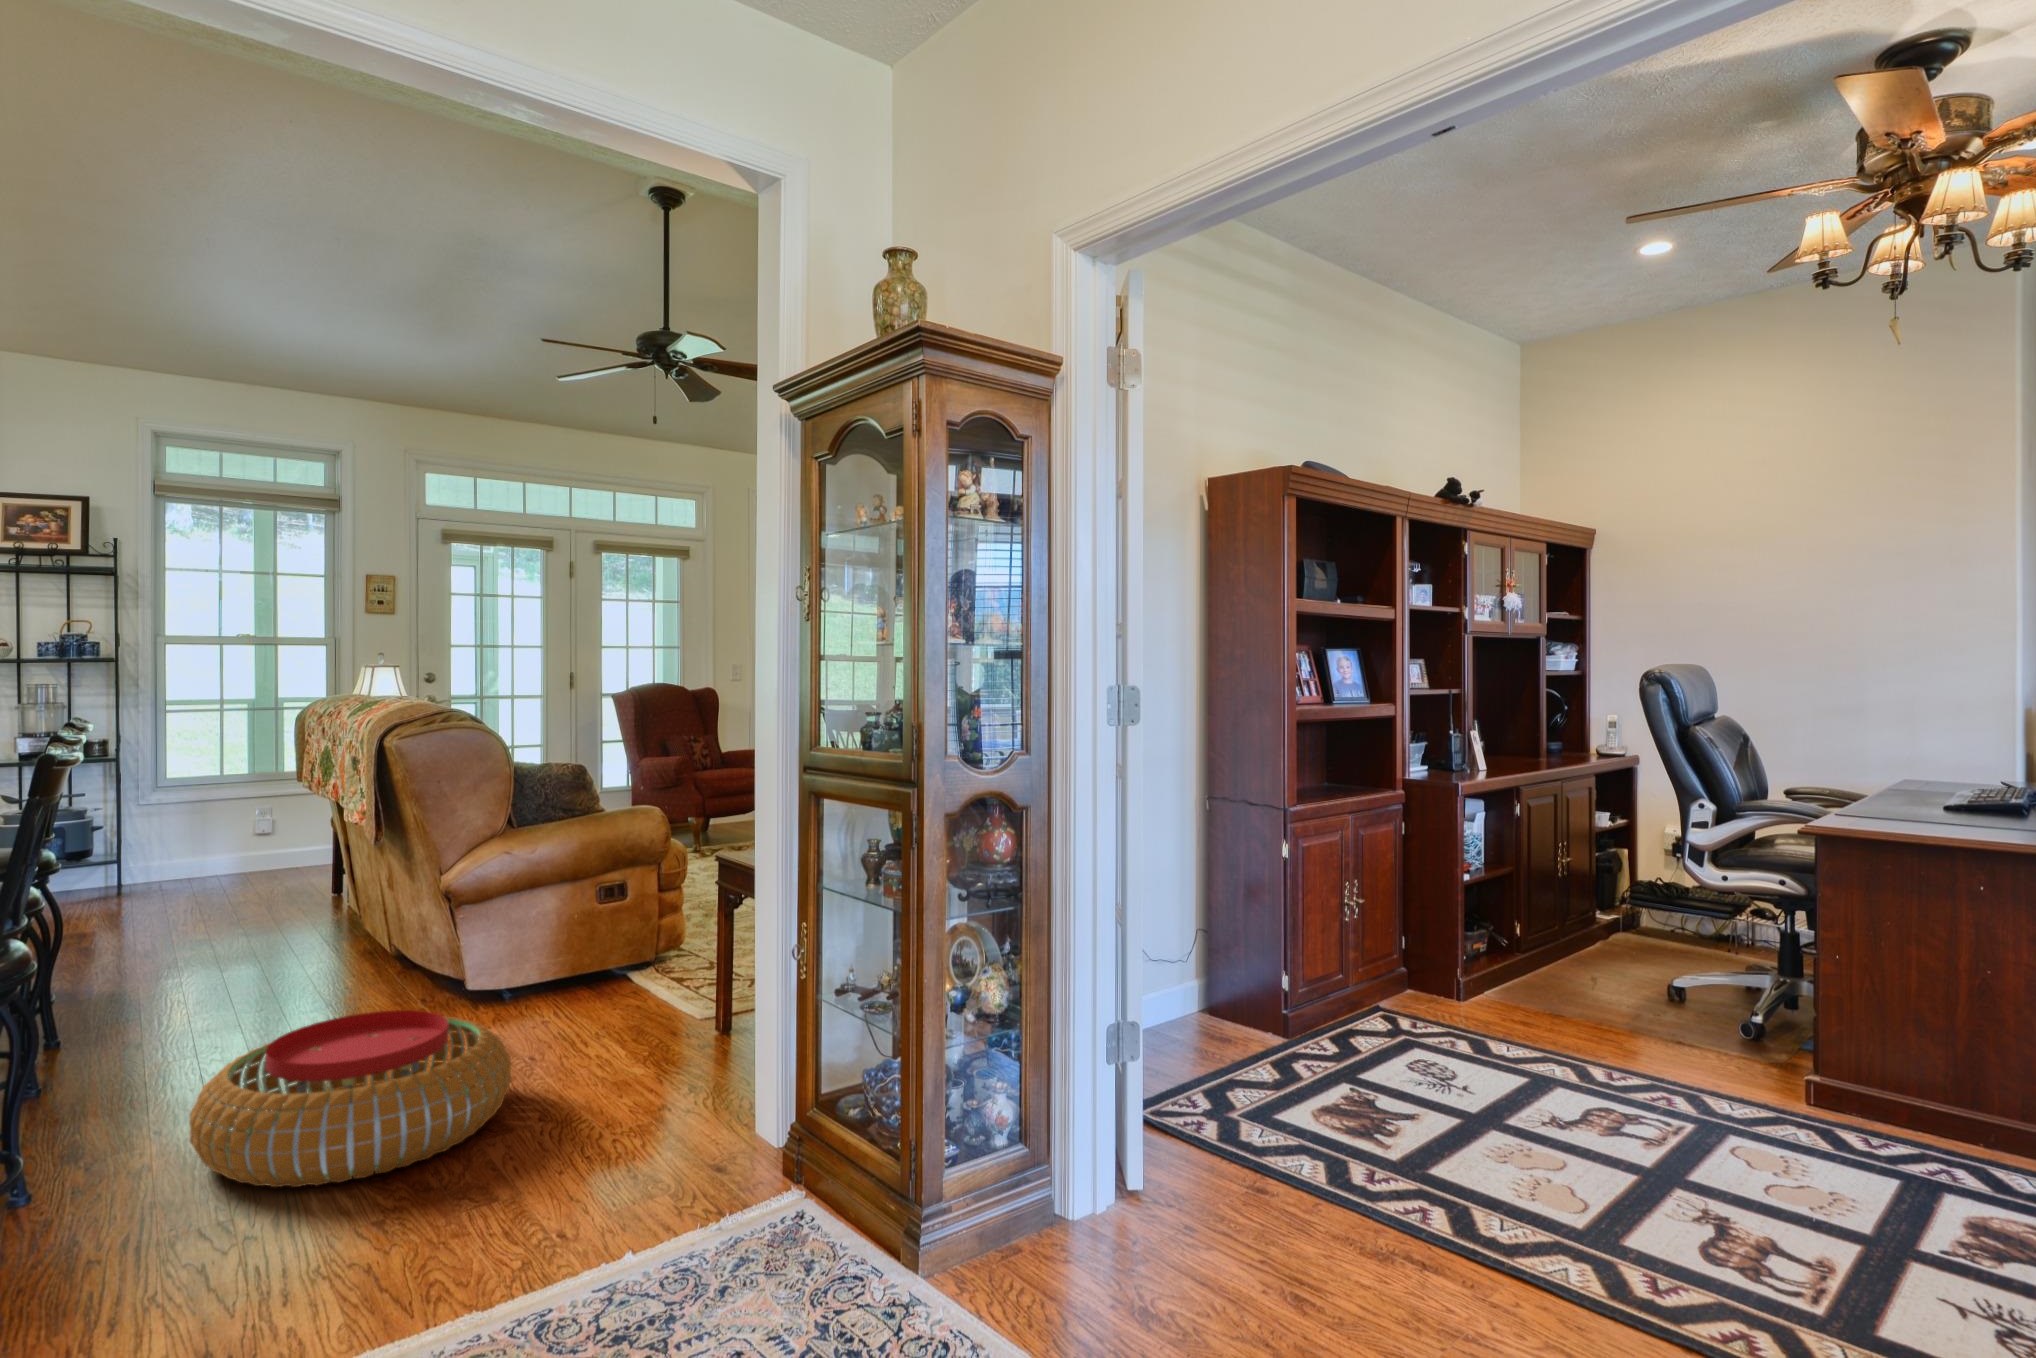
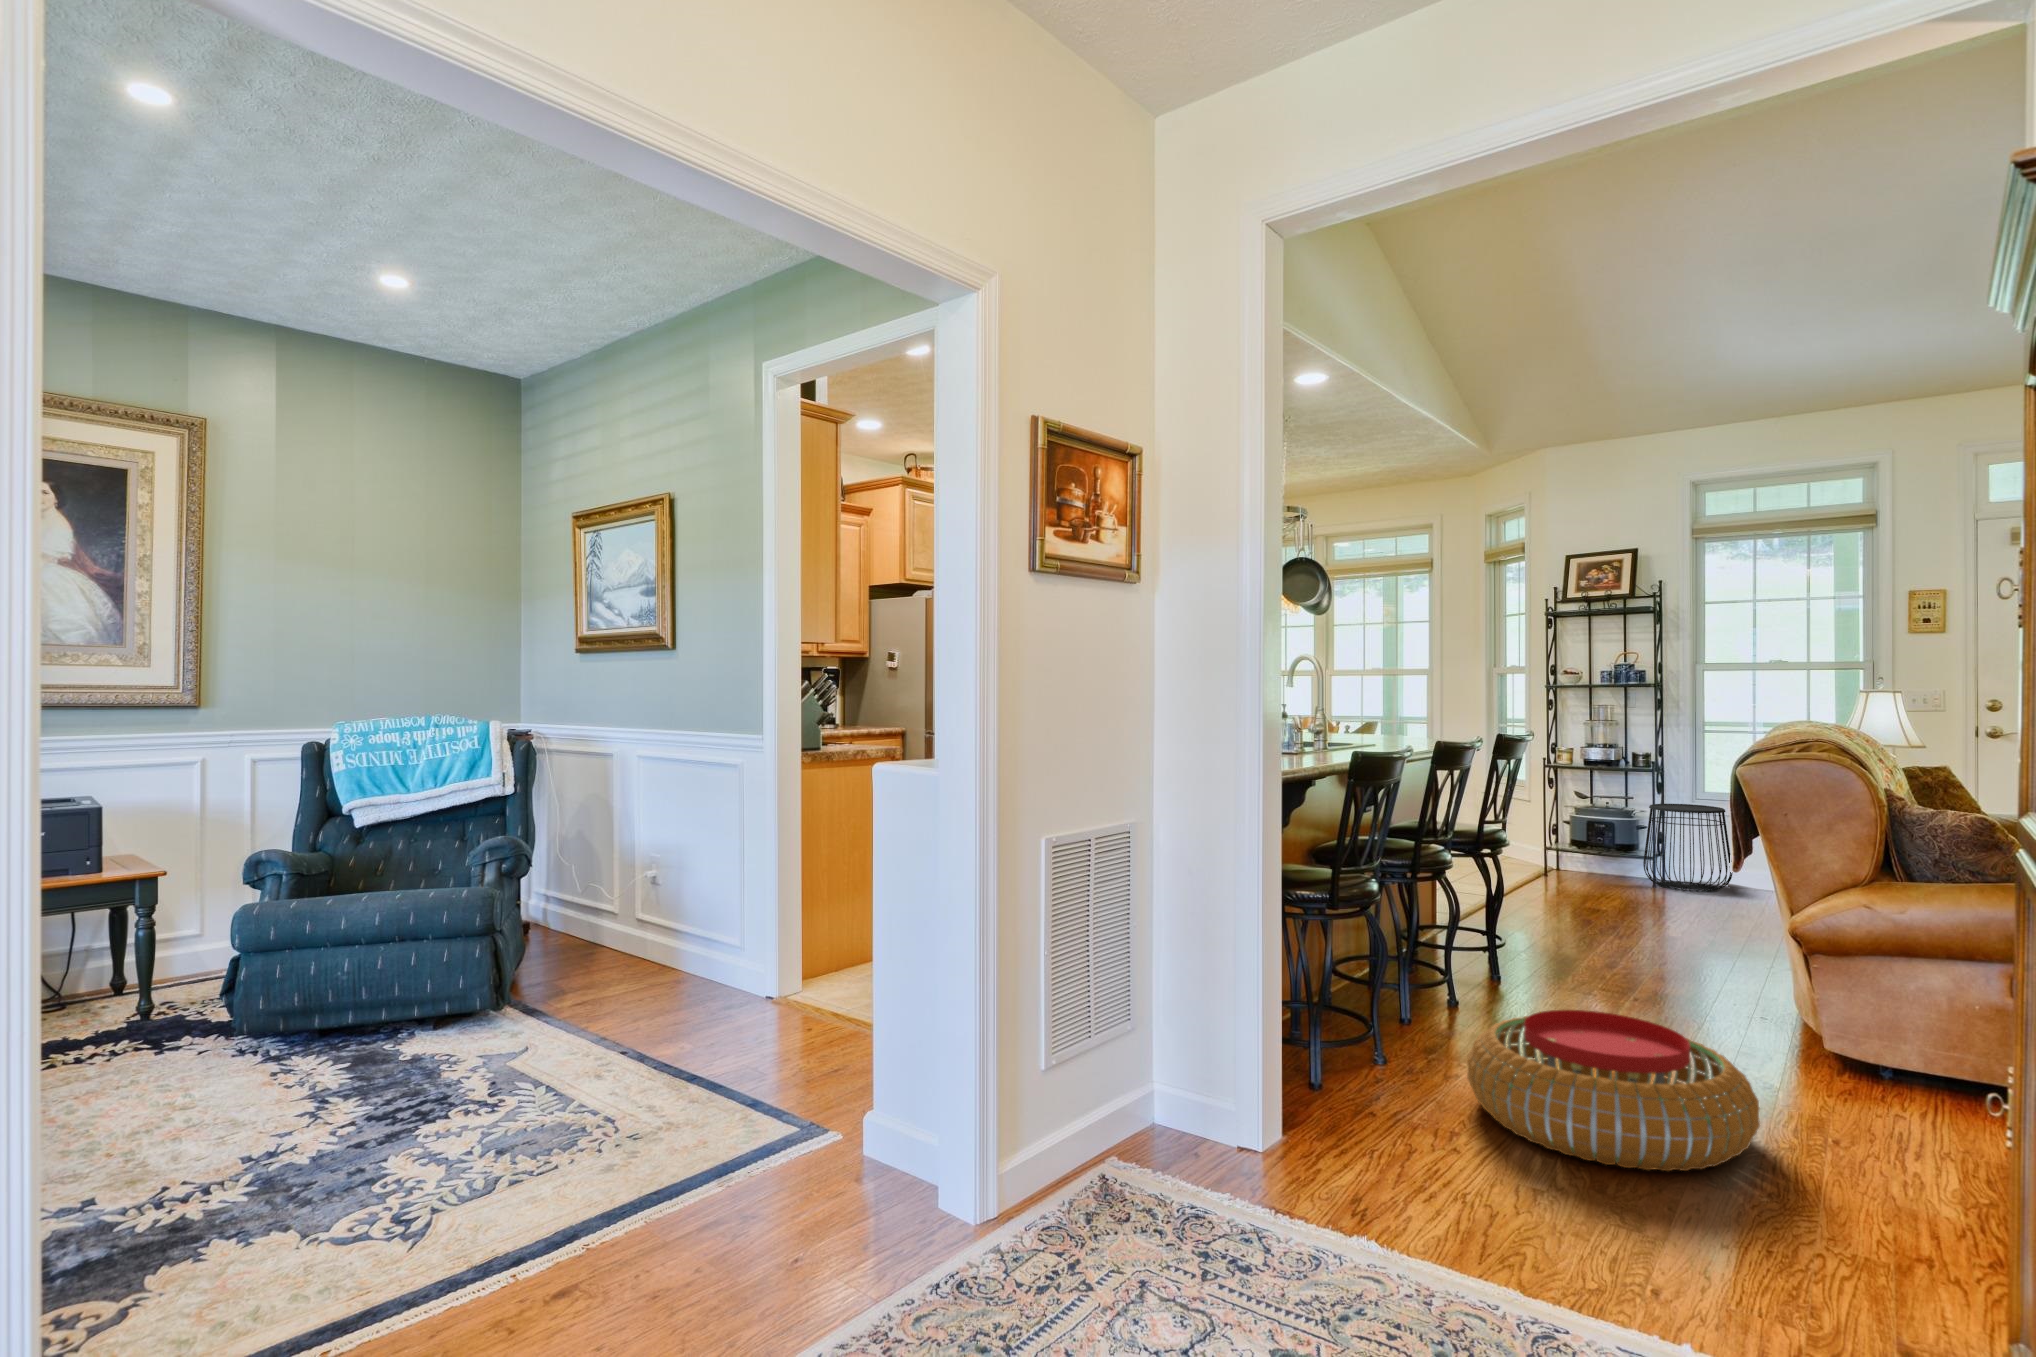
side table: none [103,794,211,893] -> present [1643,804,1733,892]

